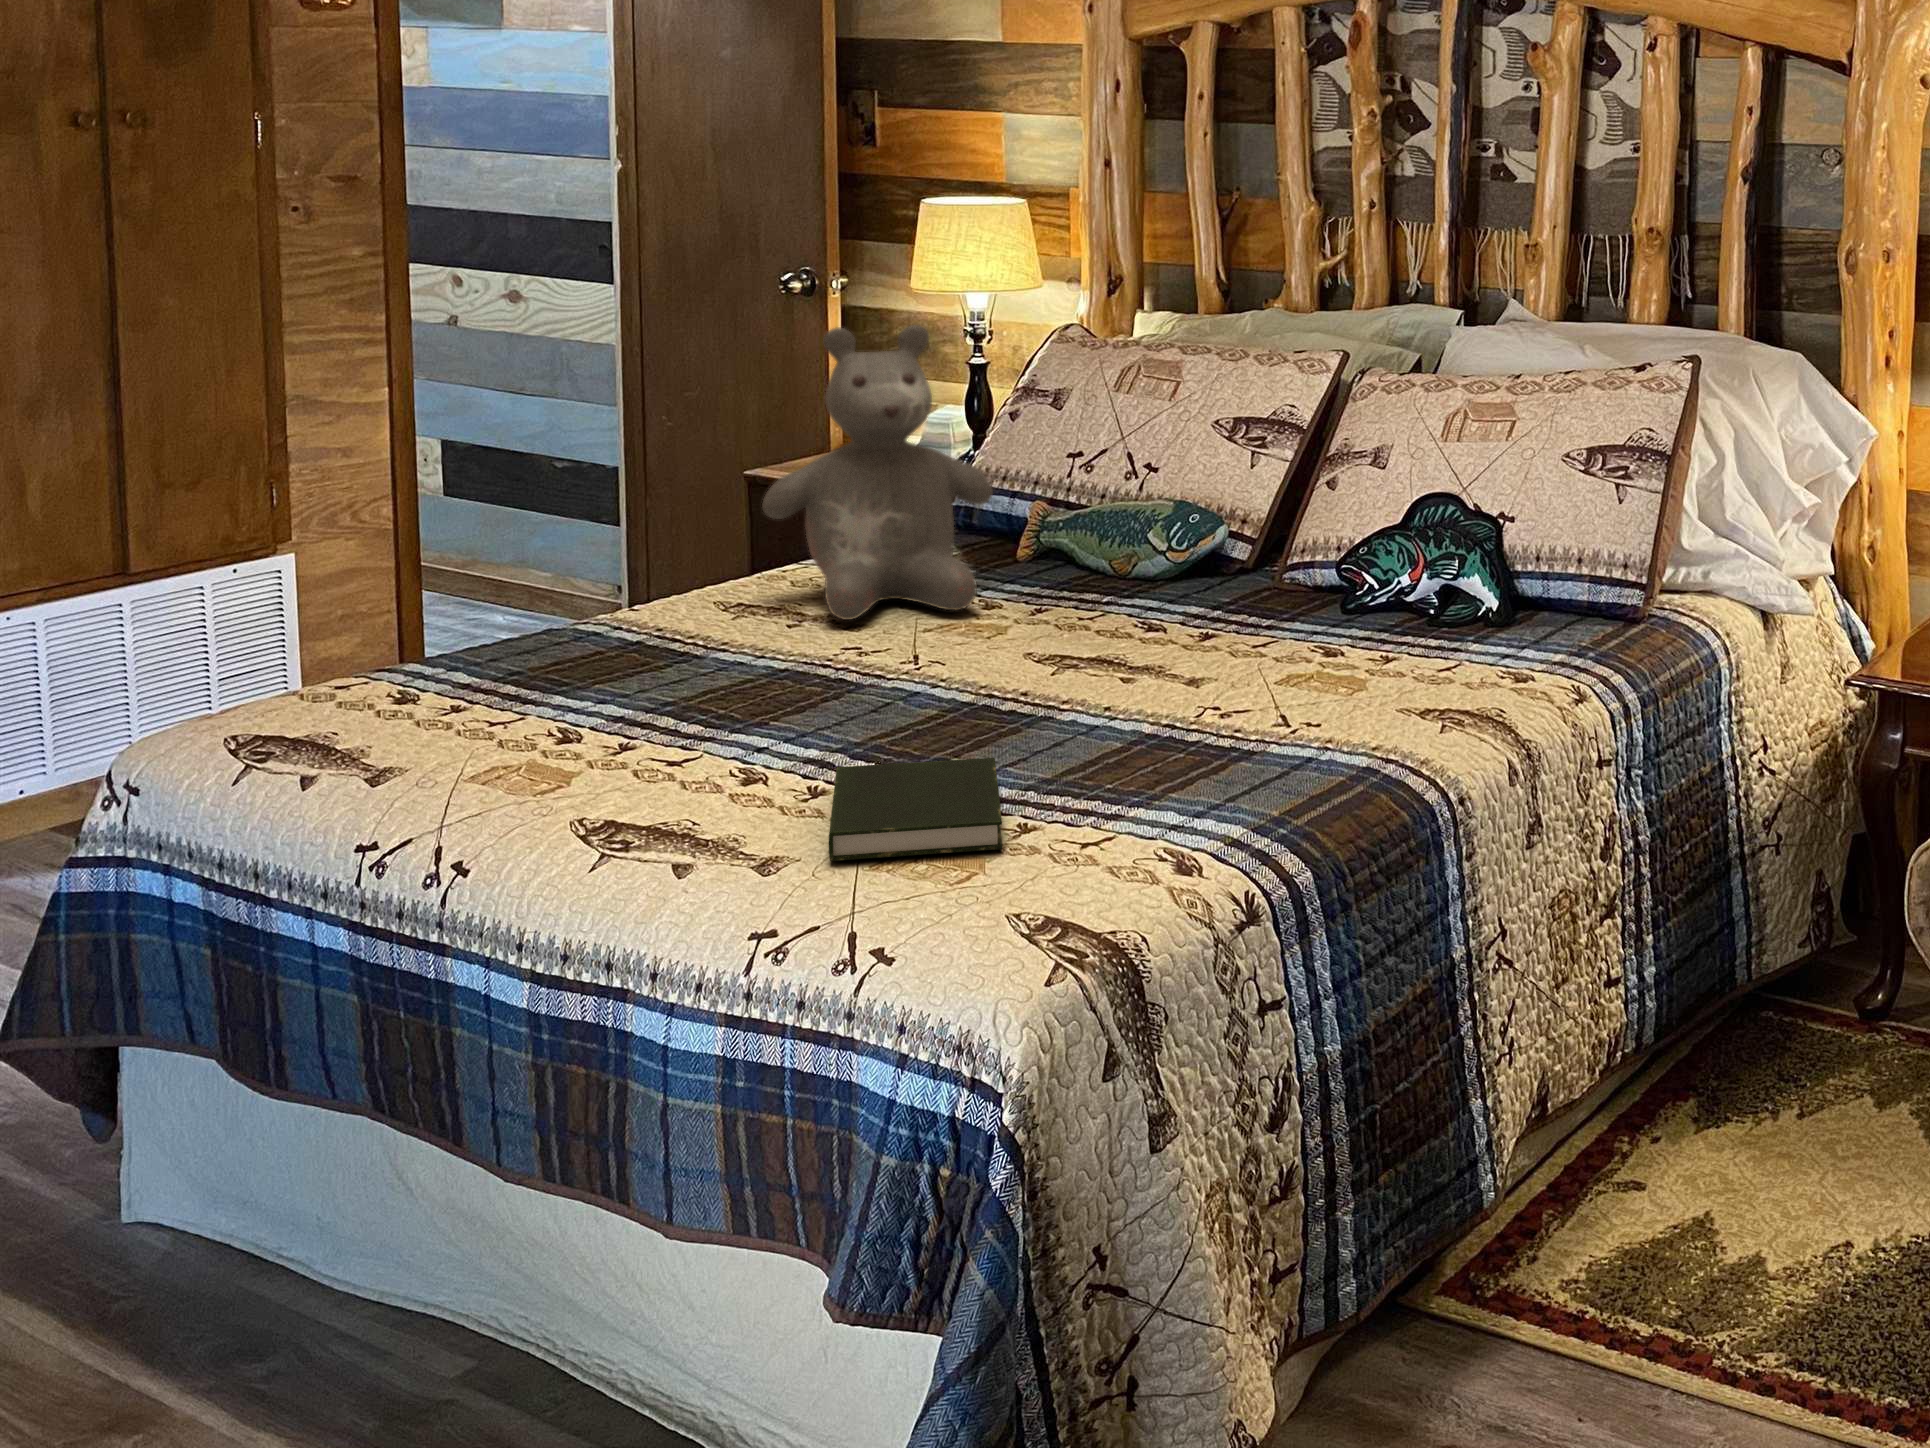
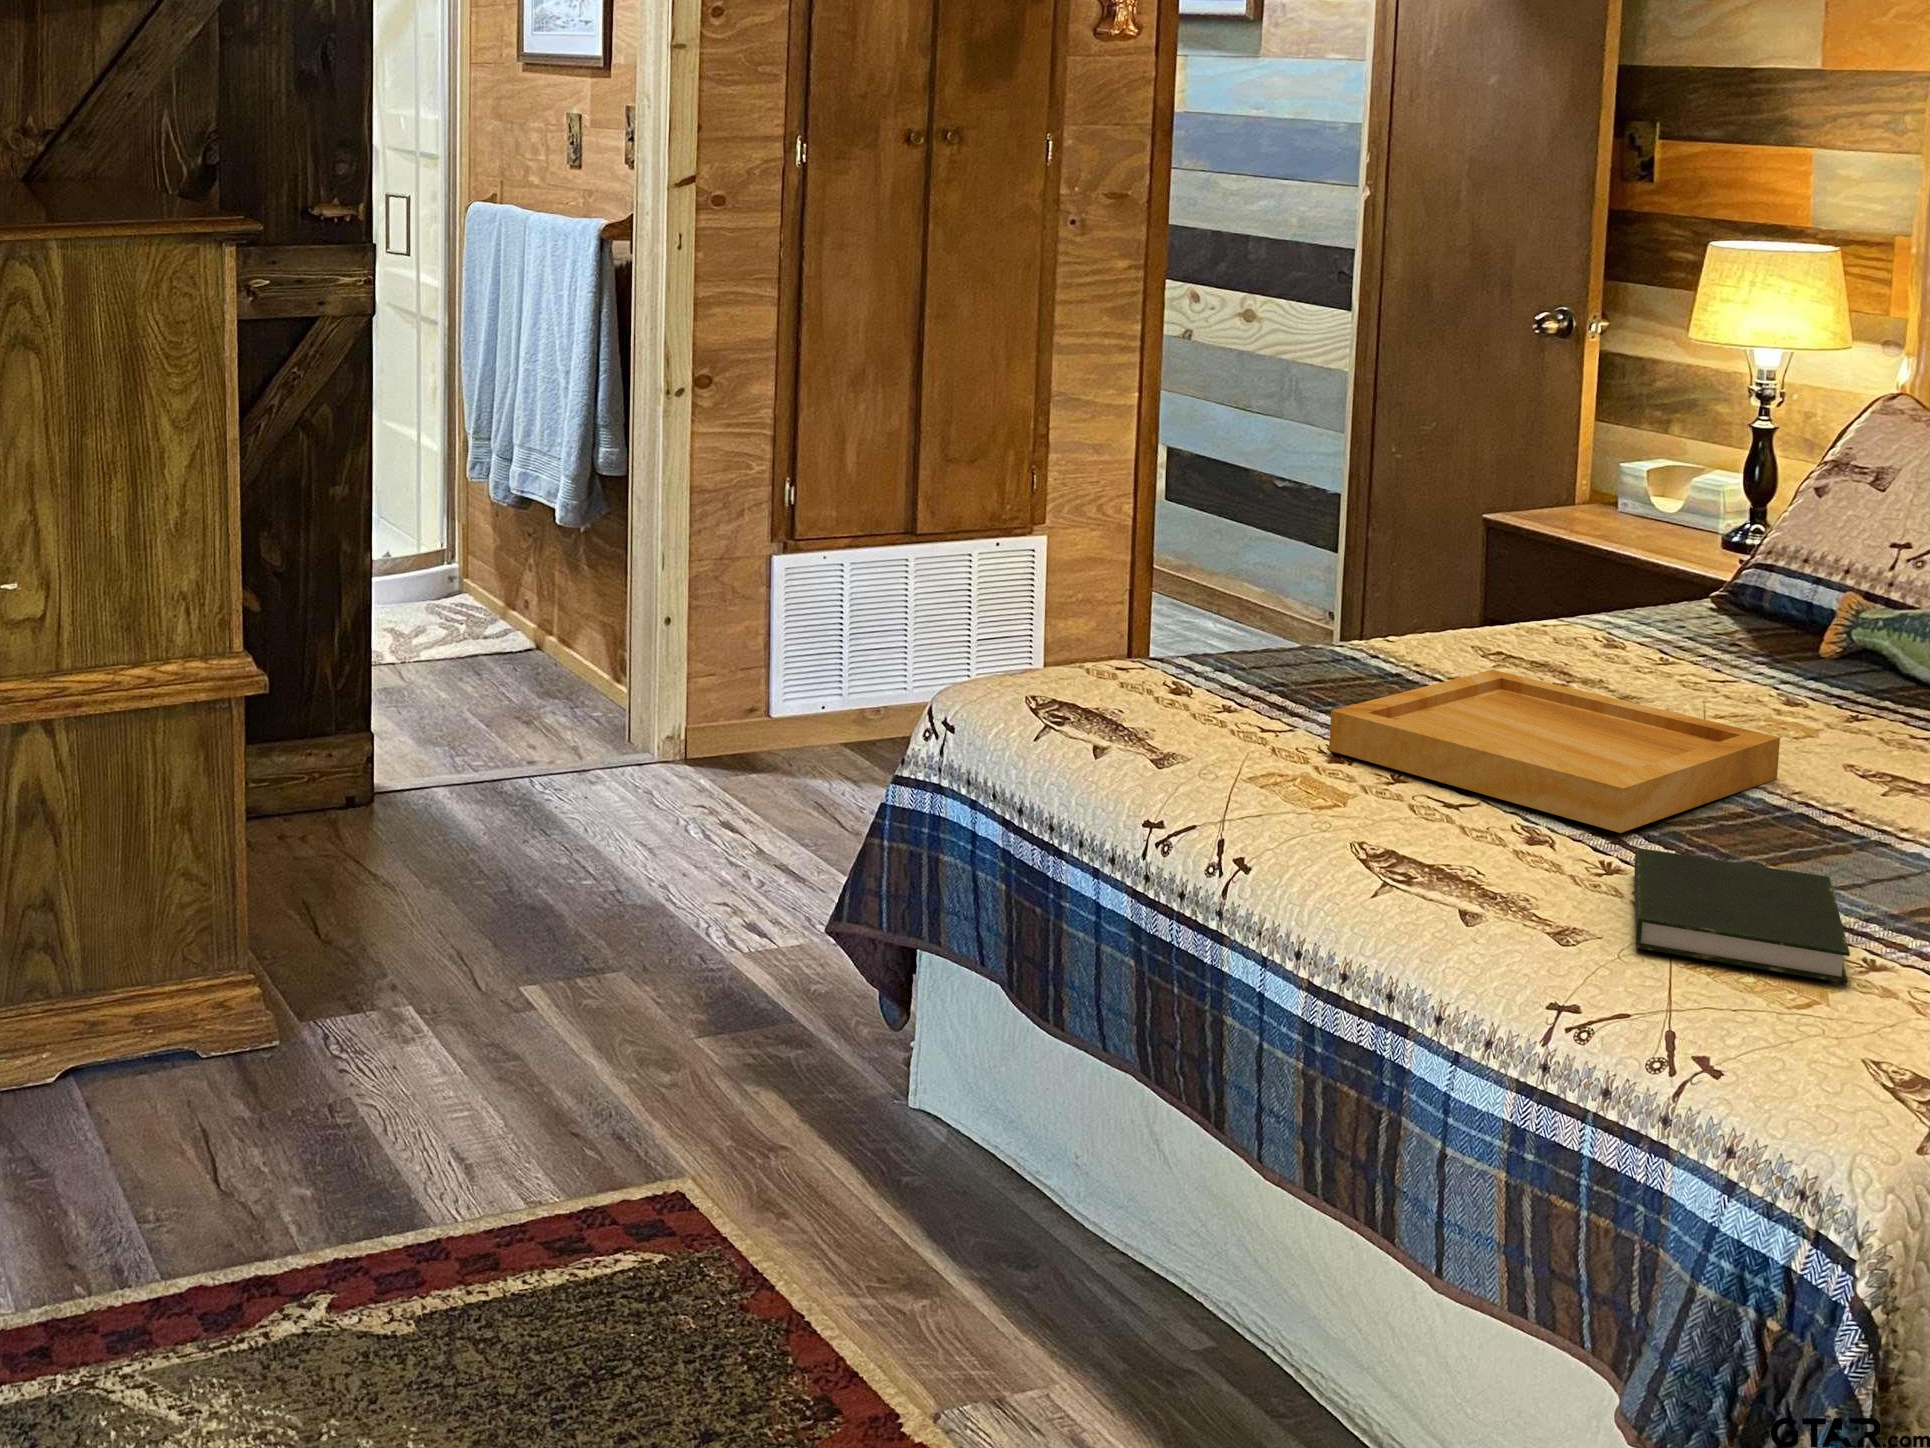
teddy bear: present [762,325,993,620] -> none [1534,377,1805,699]
tray: none [557,623,968,756] -> present [1329,670,1780,833]

